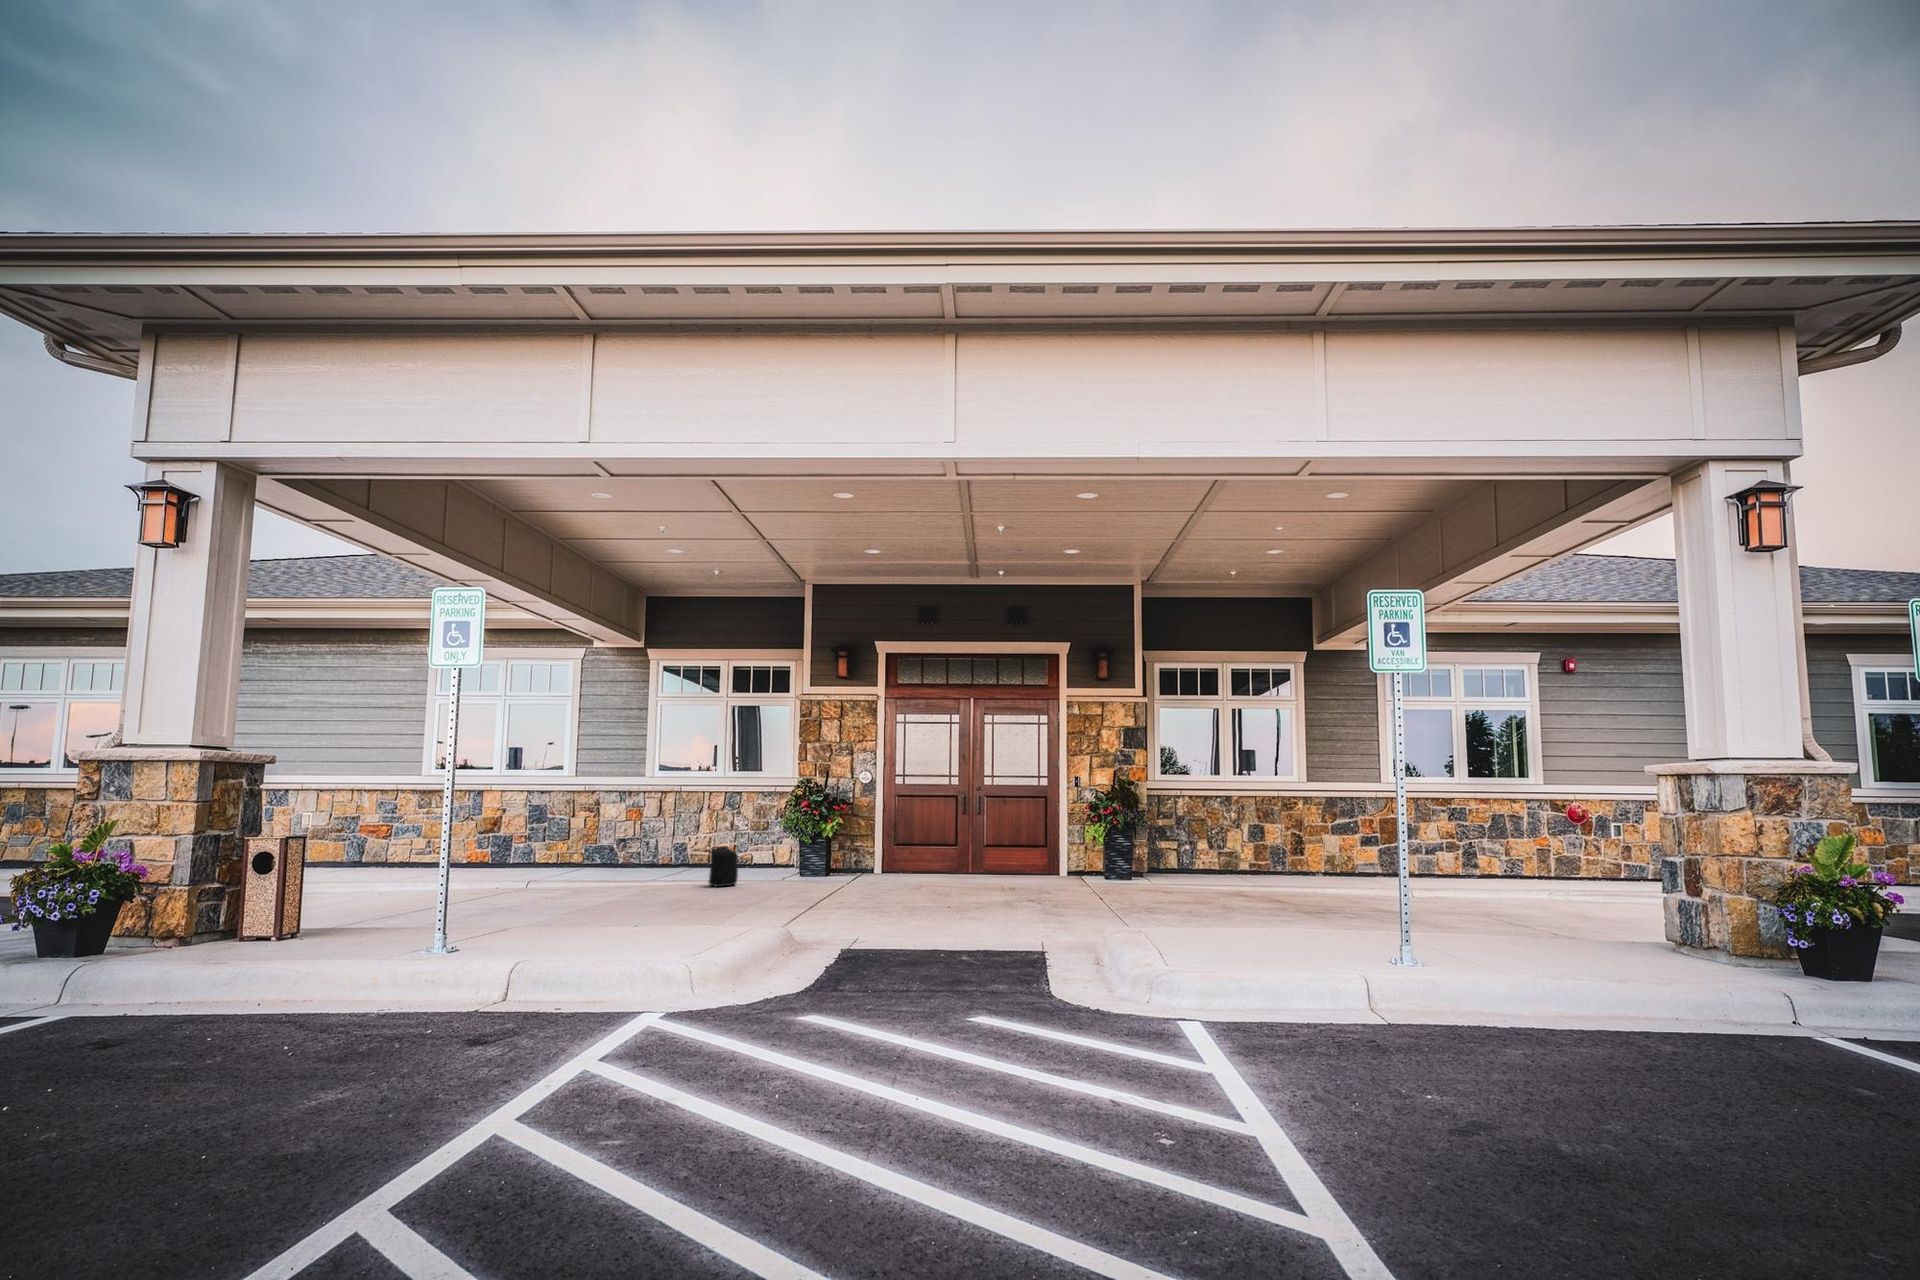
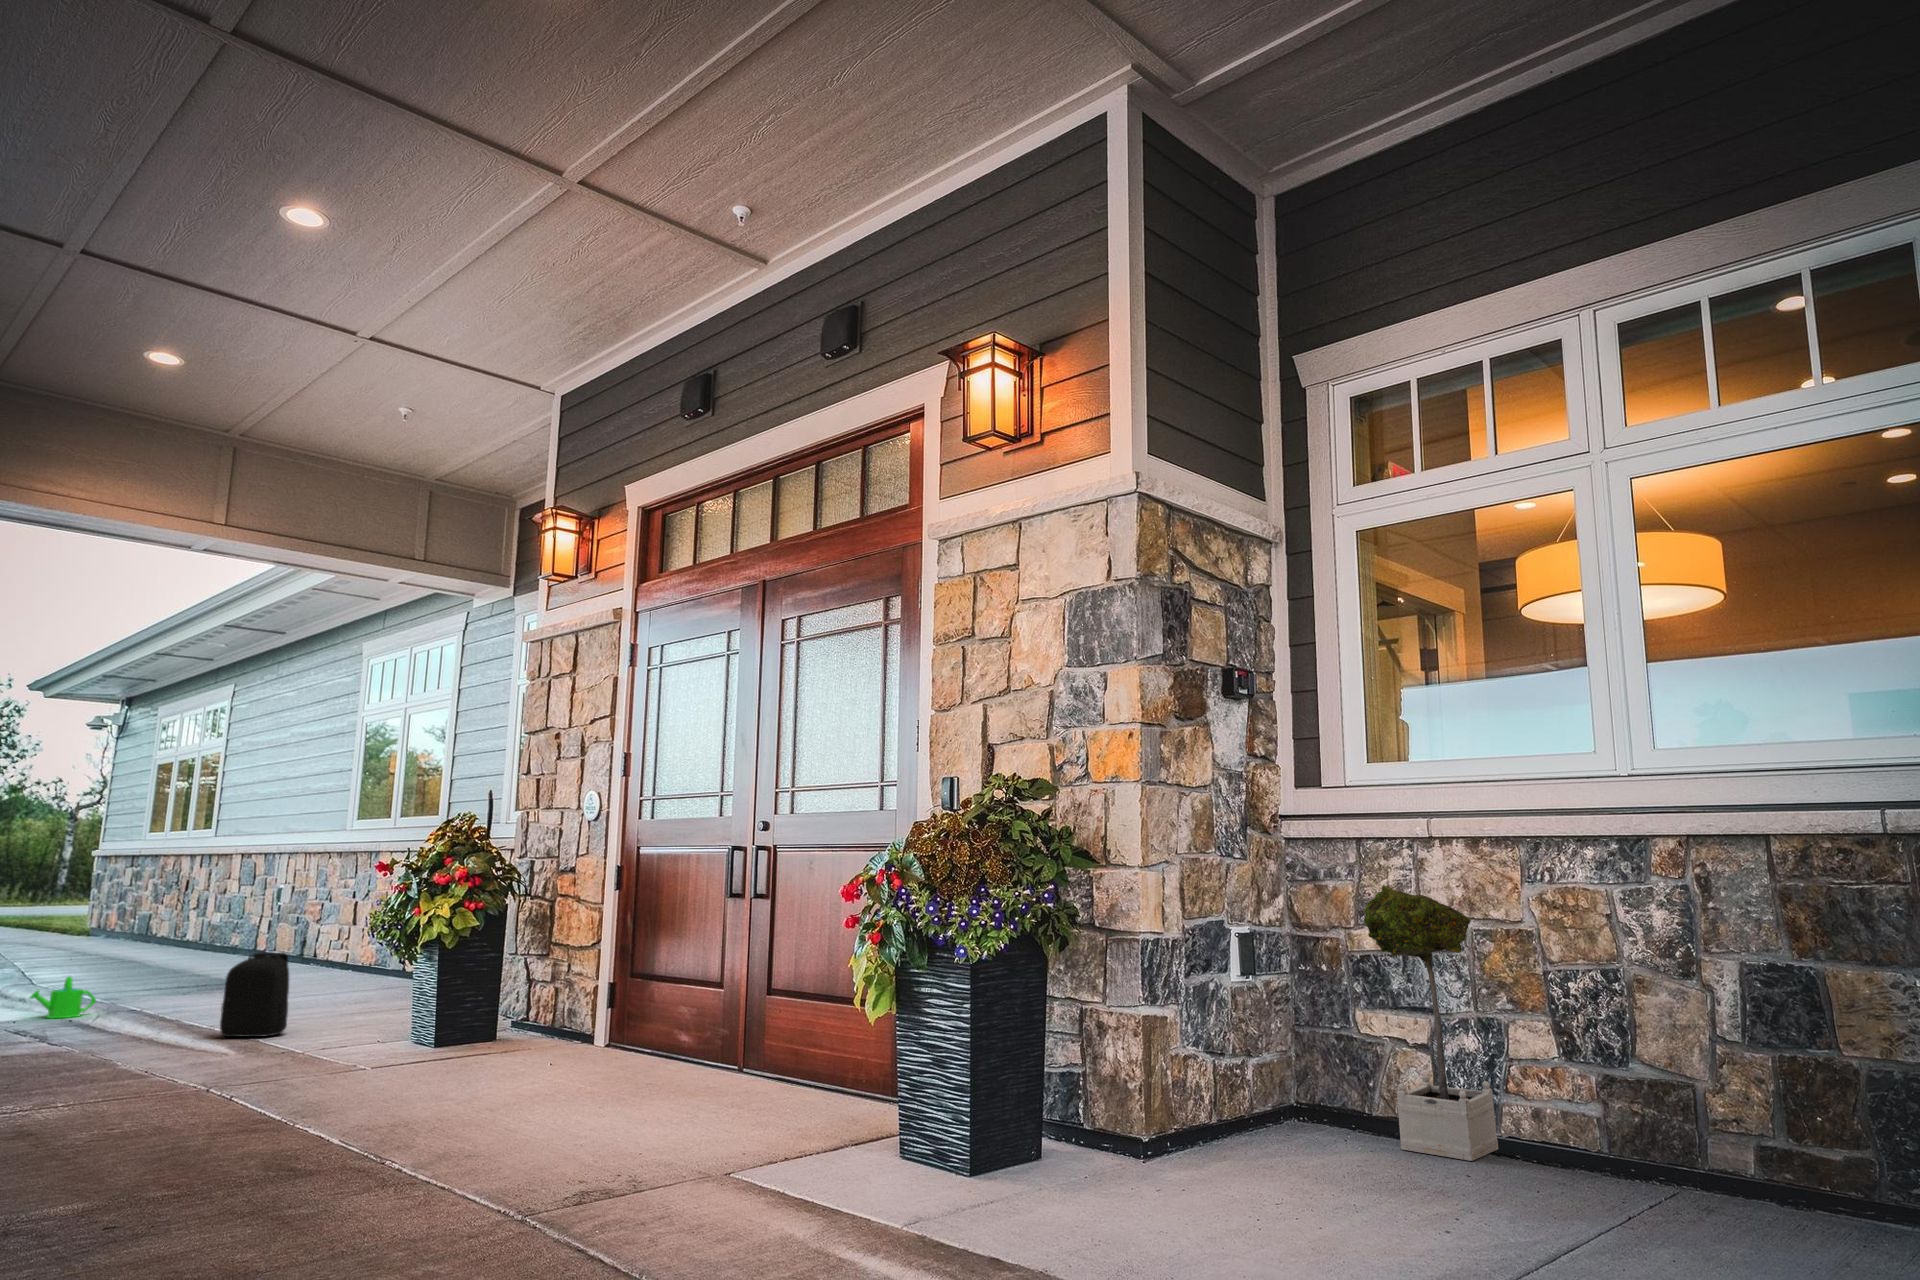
potted tree: none [1173,809,1202,873] -> present [1364,885,1498,1161]
watering can: none [531,868,549,892] -> present [30,977,96,1018]

